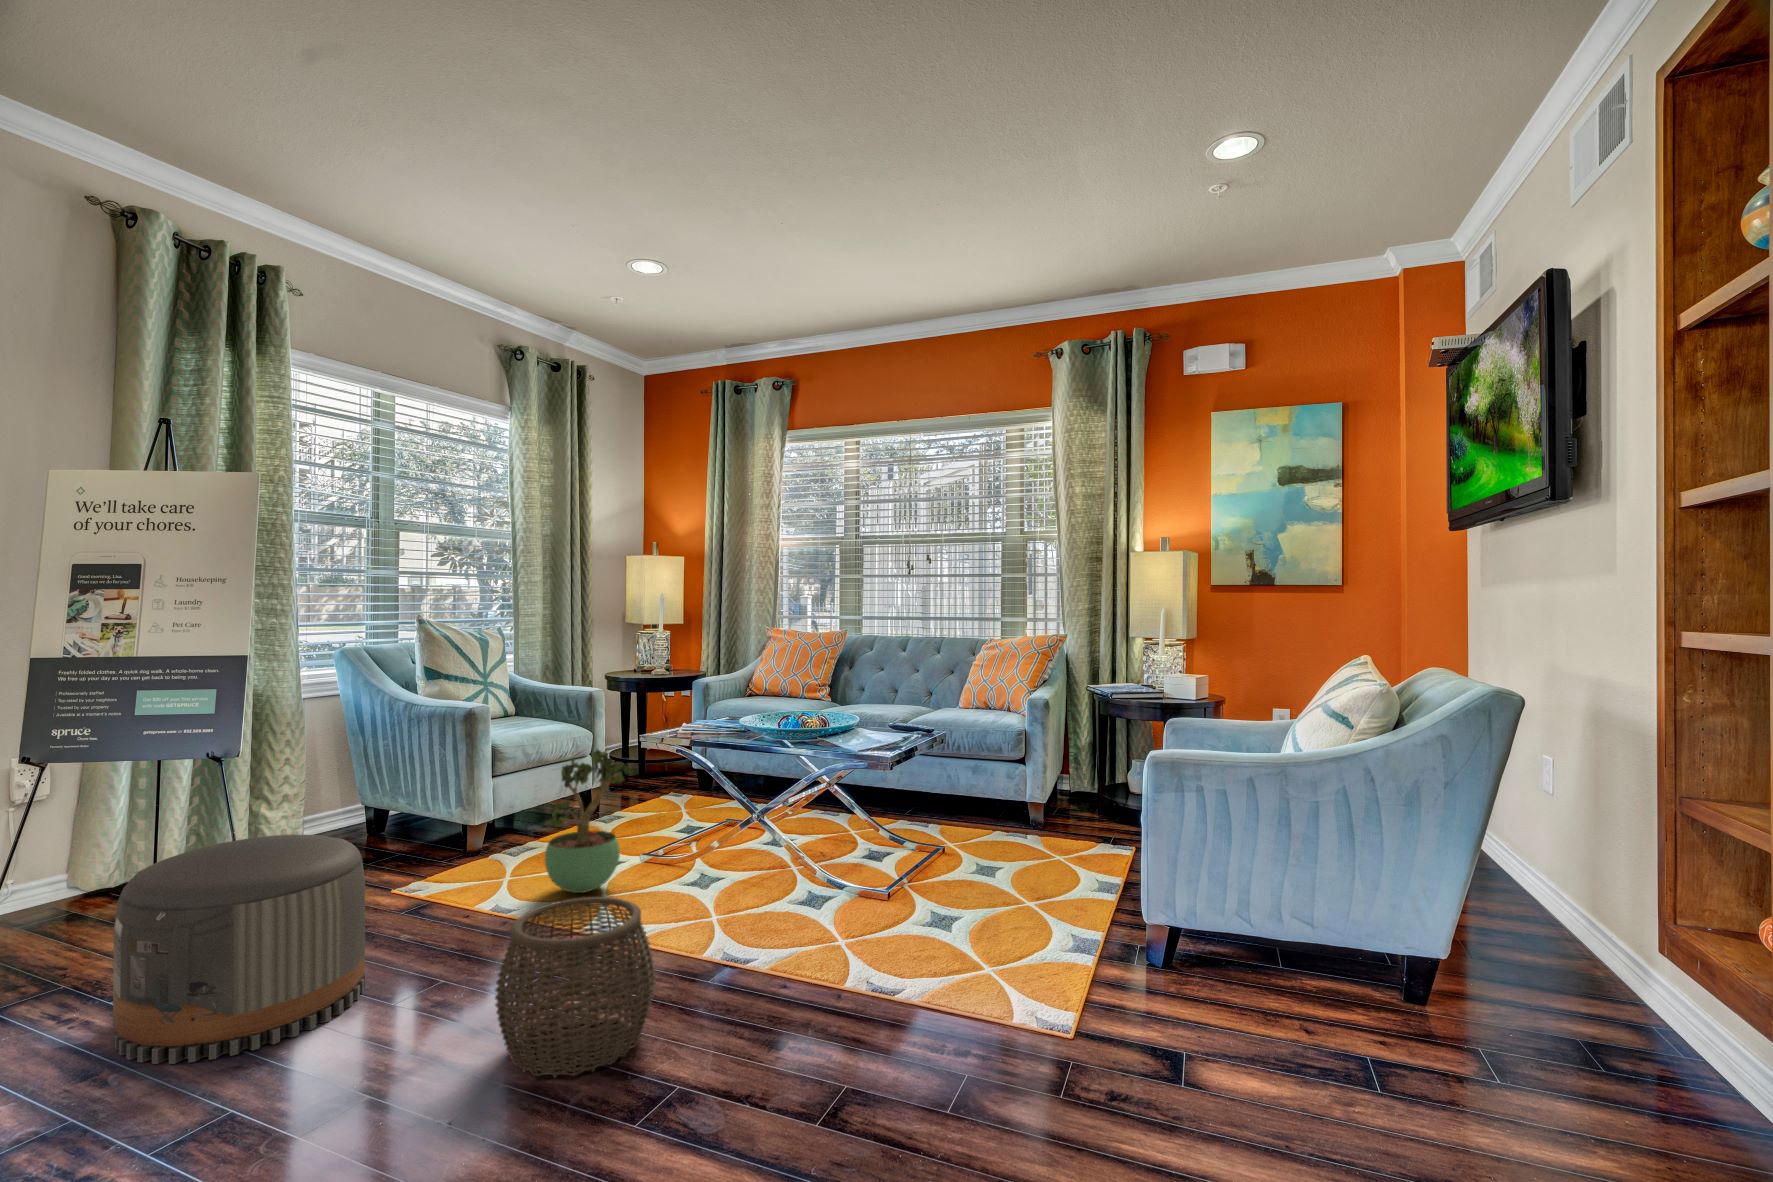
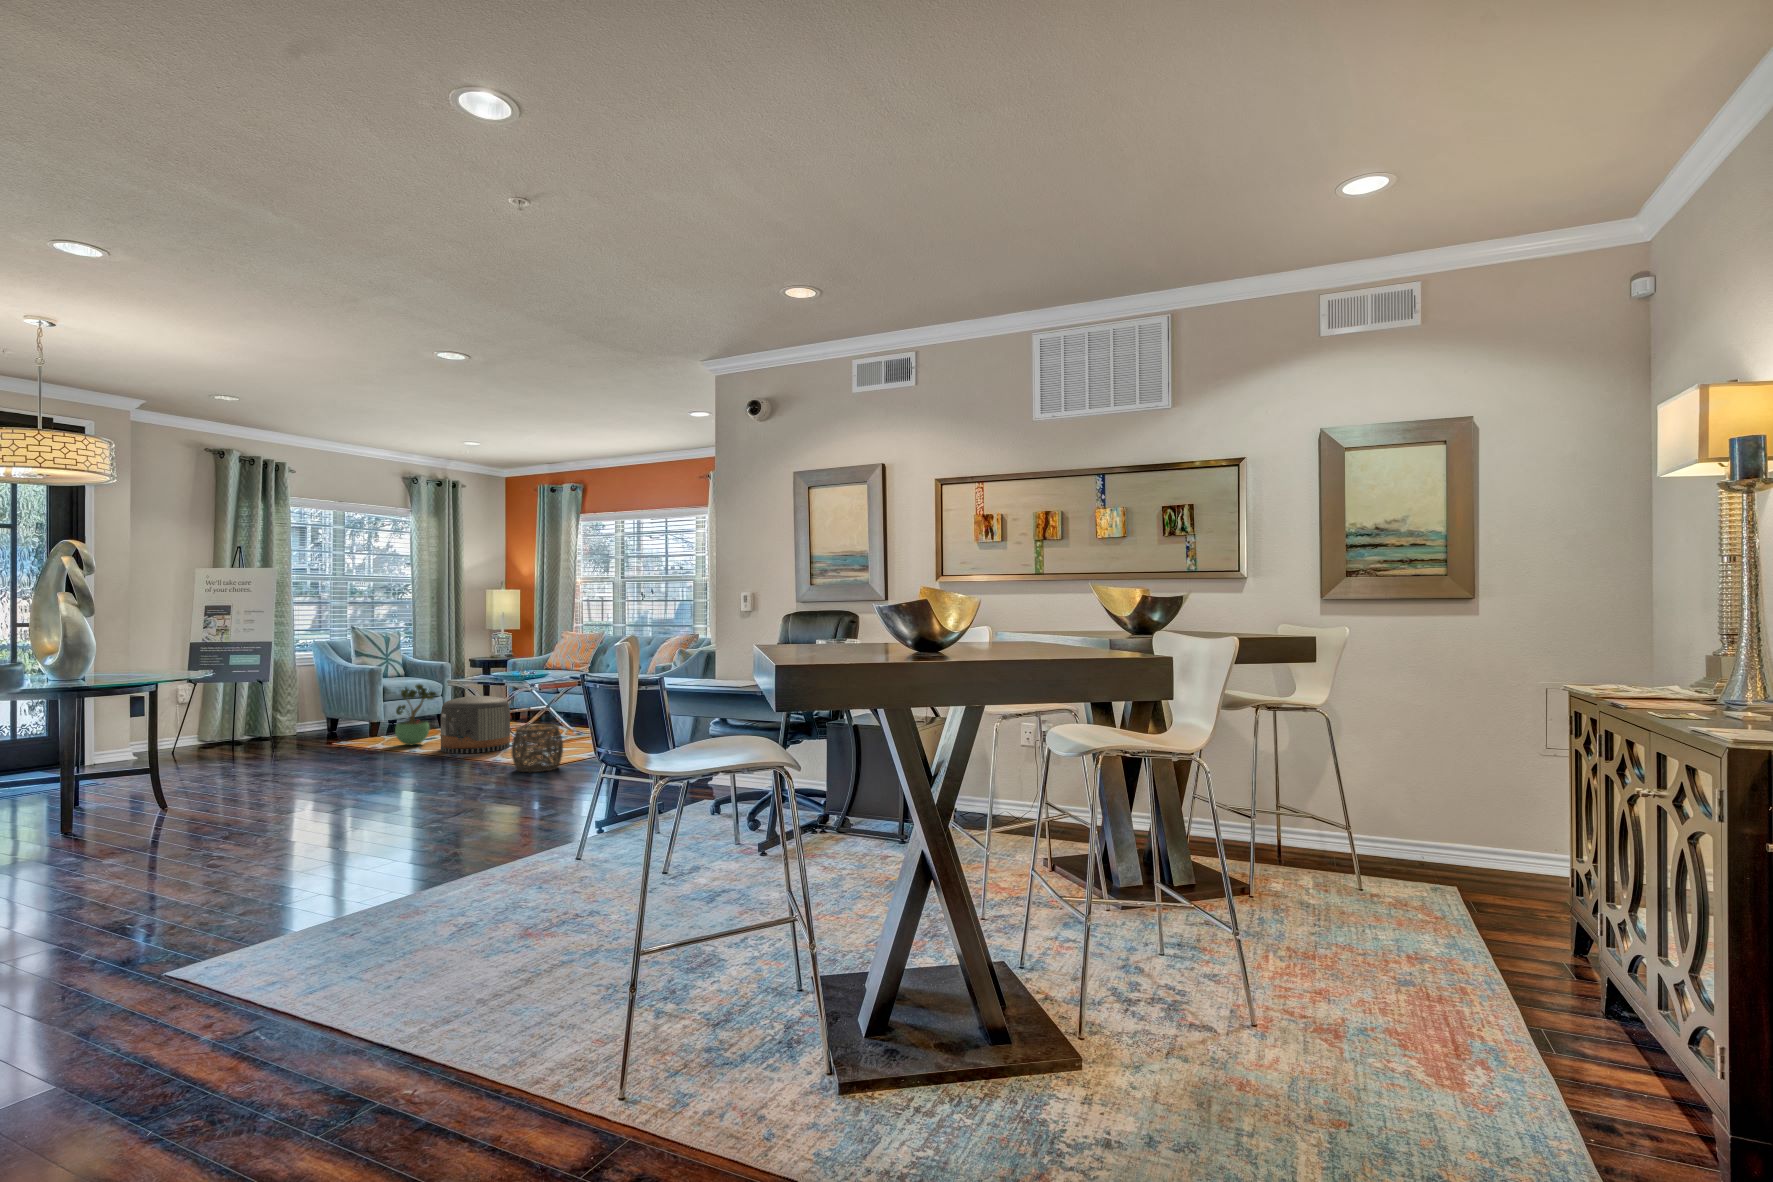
pouf: present [113,835,365,1064] -> present [441,696,510,753]
woven basket: present [495,897,656,1078] -> present [511,724,563,772]

